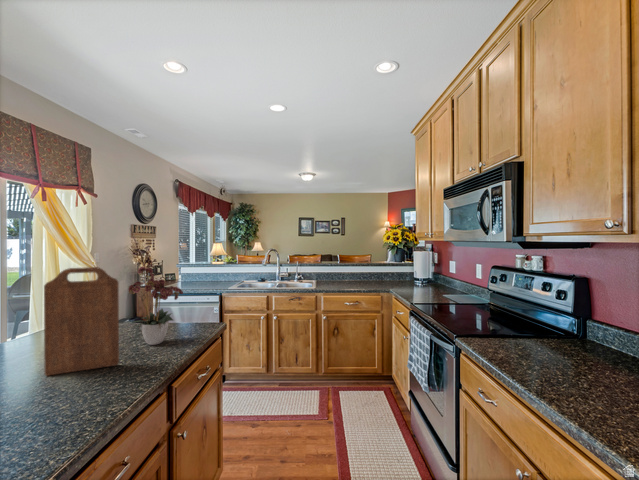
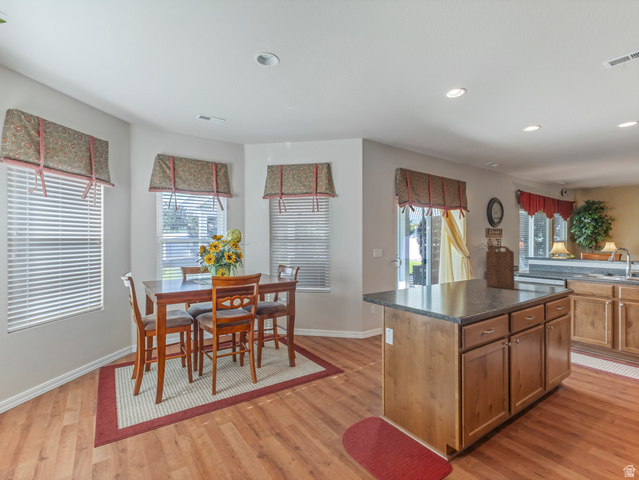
flower arrangement: present [129,267,183,345] -> none [512,246,545,287]

